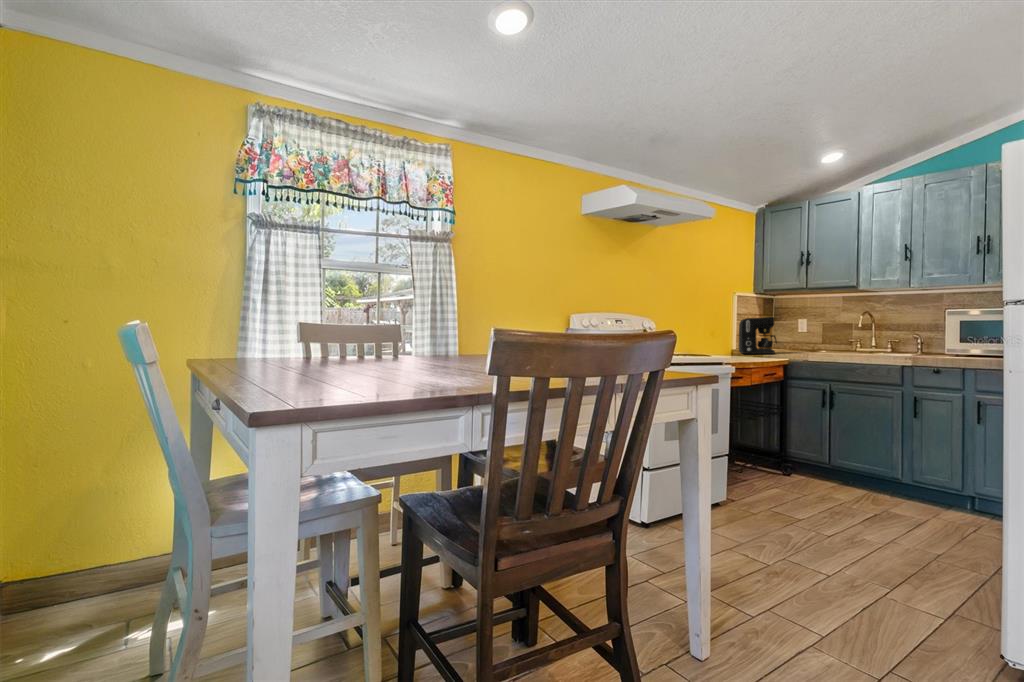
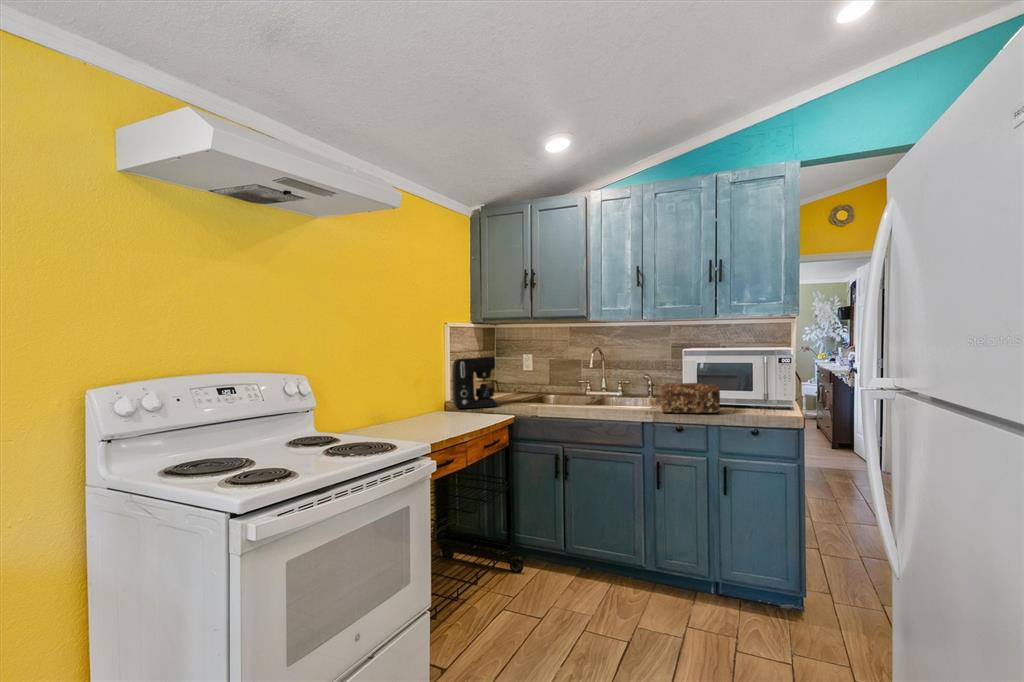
bread loaf: none [919,336,980,359] -> present [660,383,720,413]

